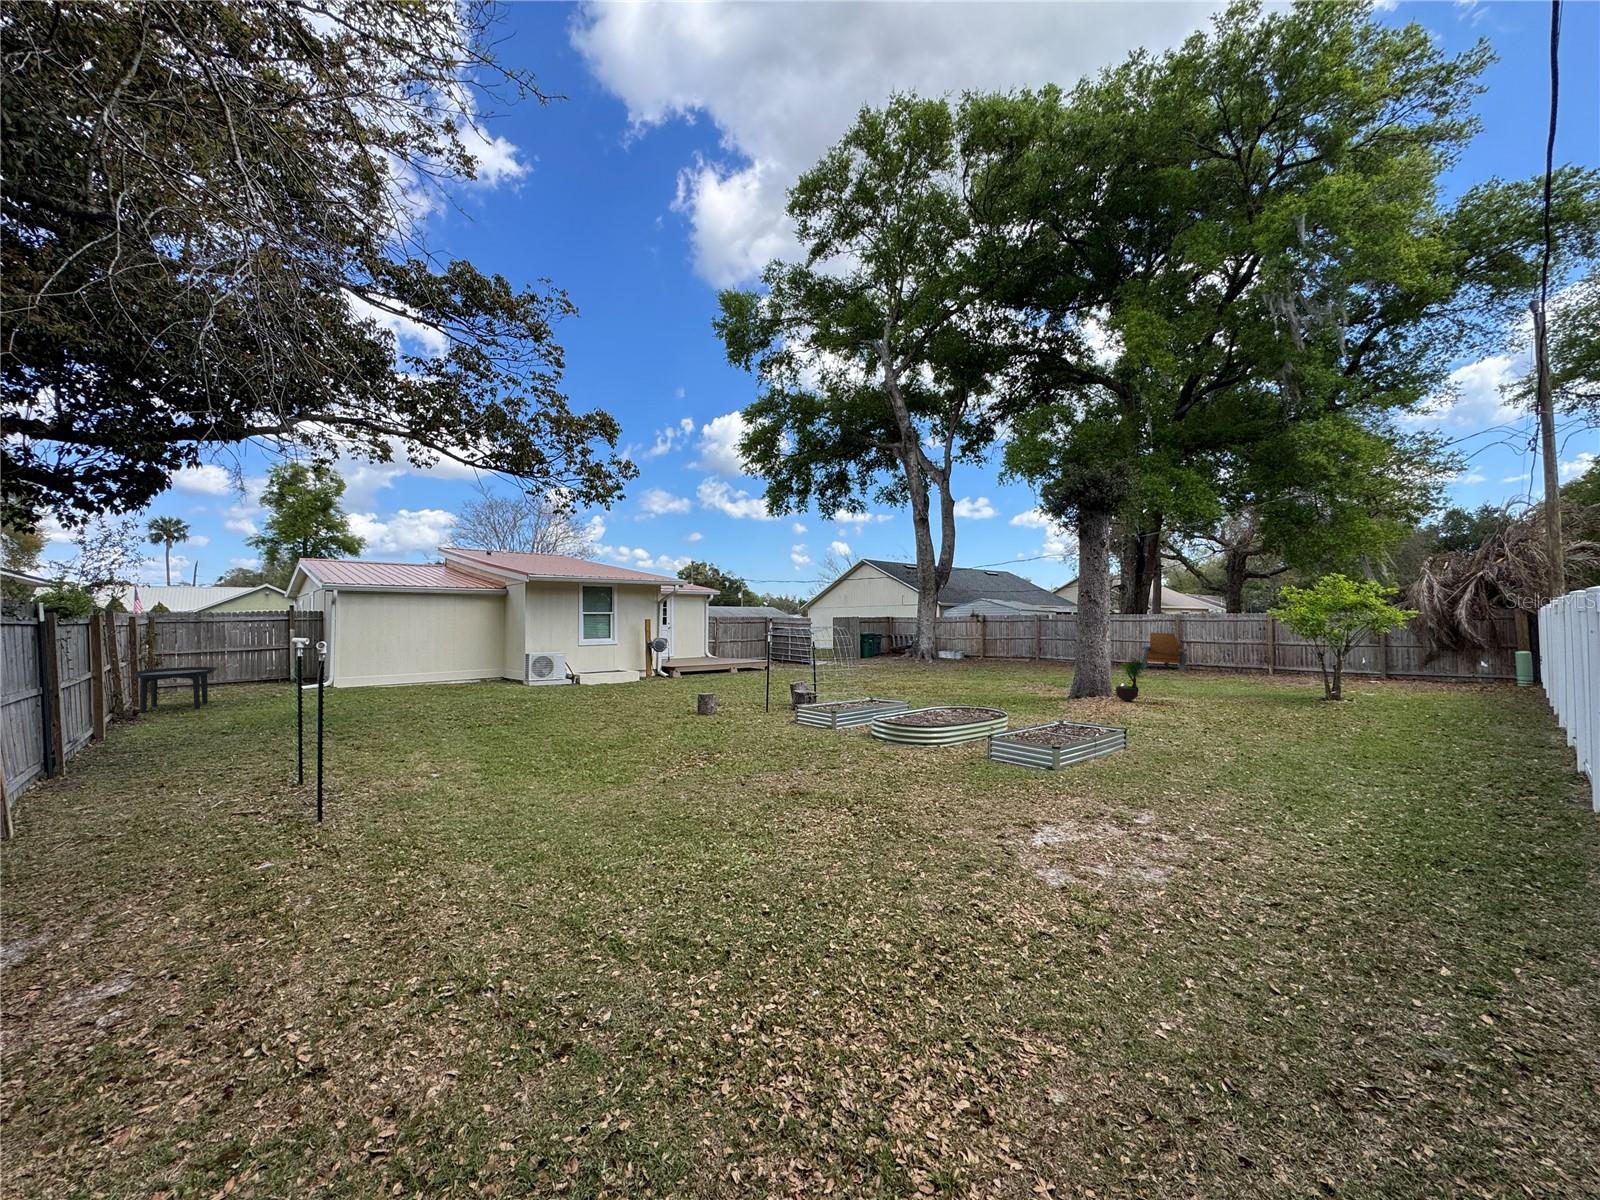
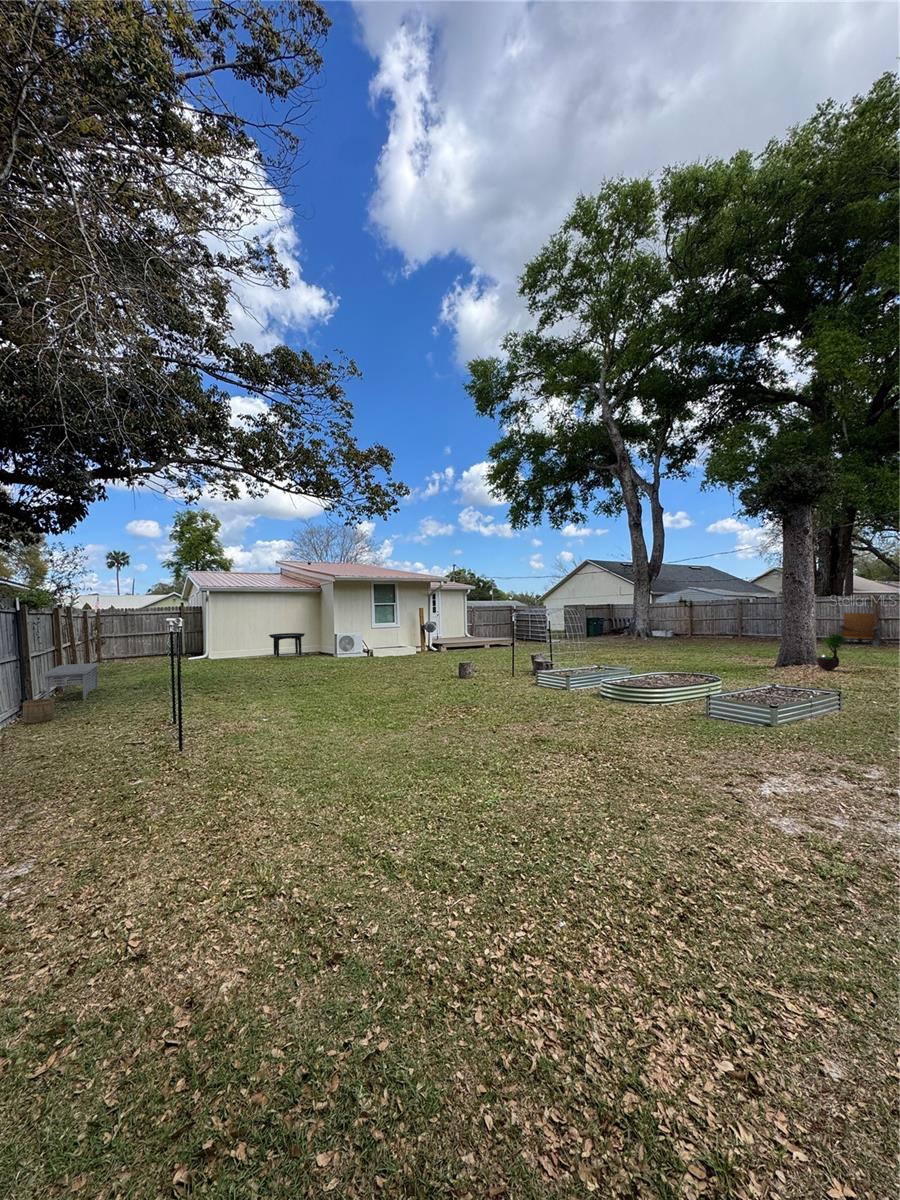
round table: present [133,667,217,713] -> present [269,633,305,657]
storage bench: none [78,696,167,758] -> present [42,663,99,700]
wooden bucket: none [52,751,106,789] -> present [22,698,55,723]

